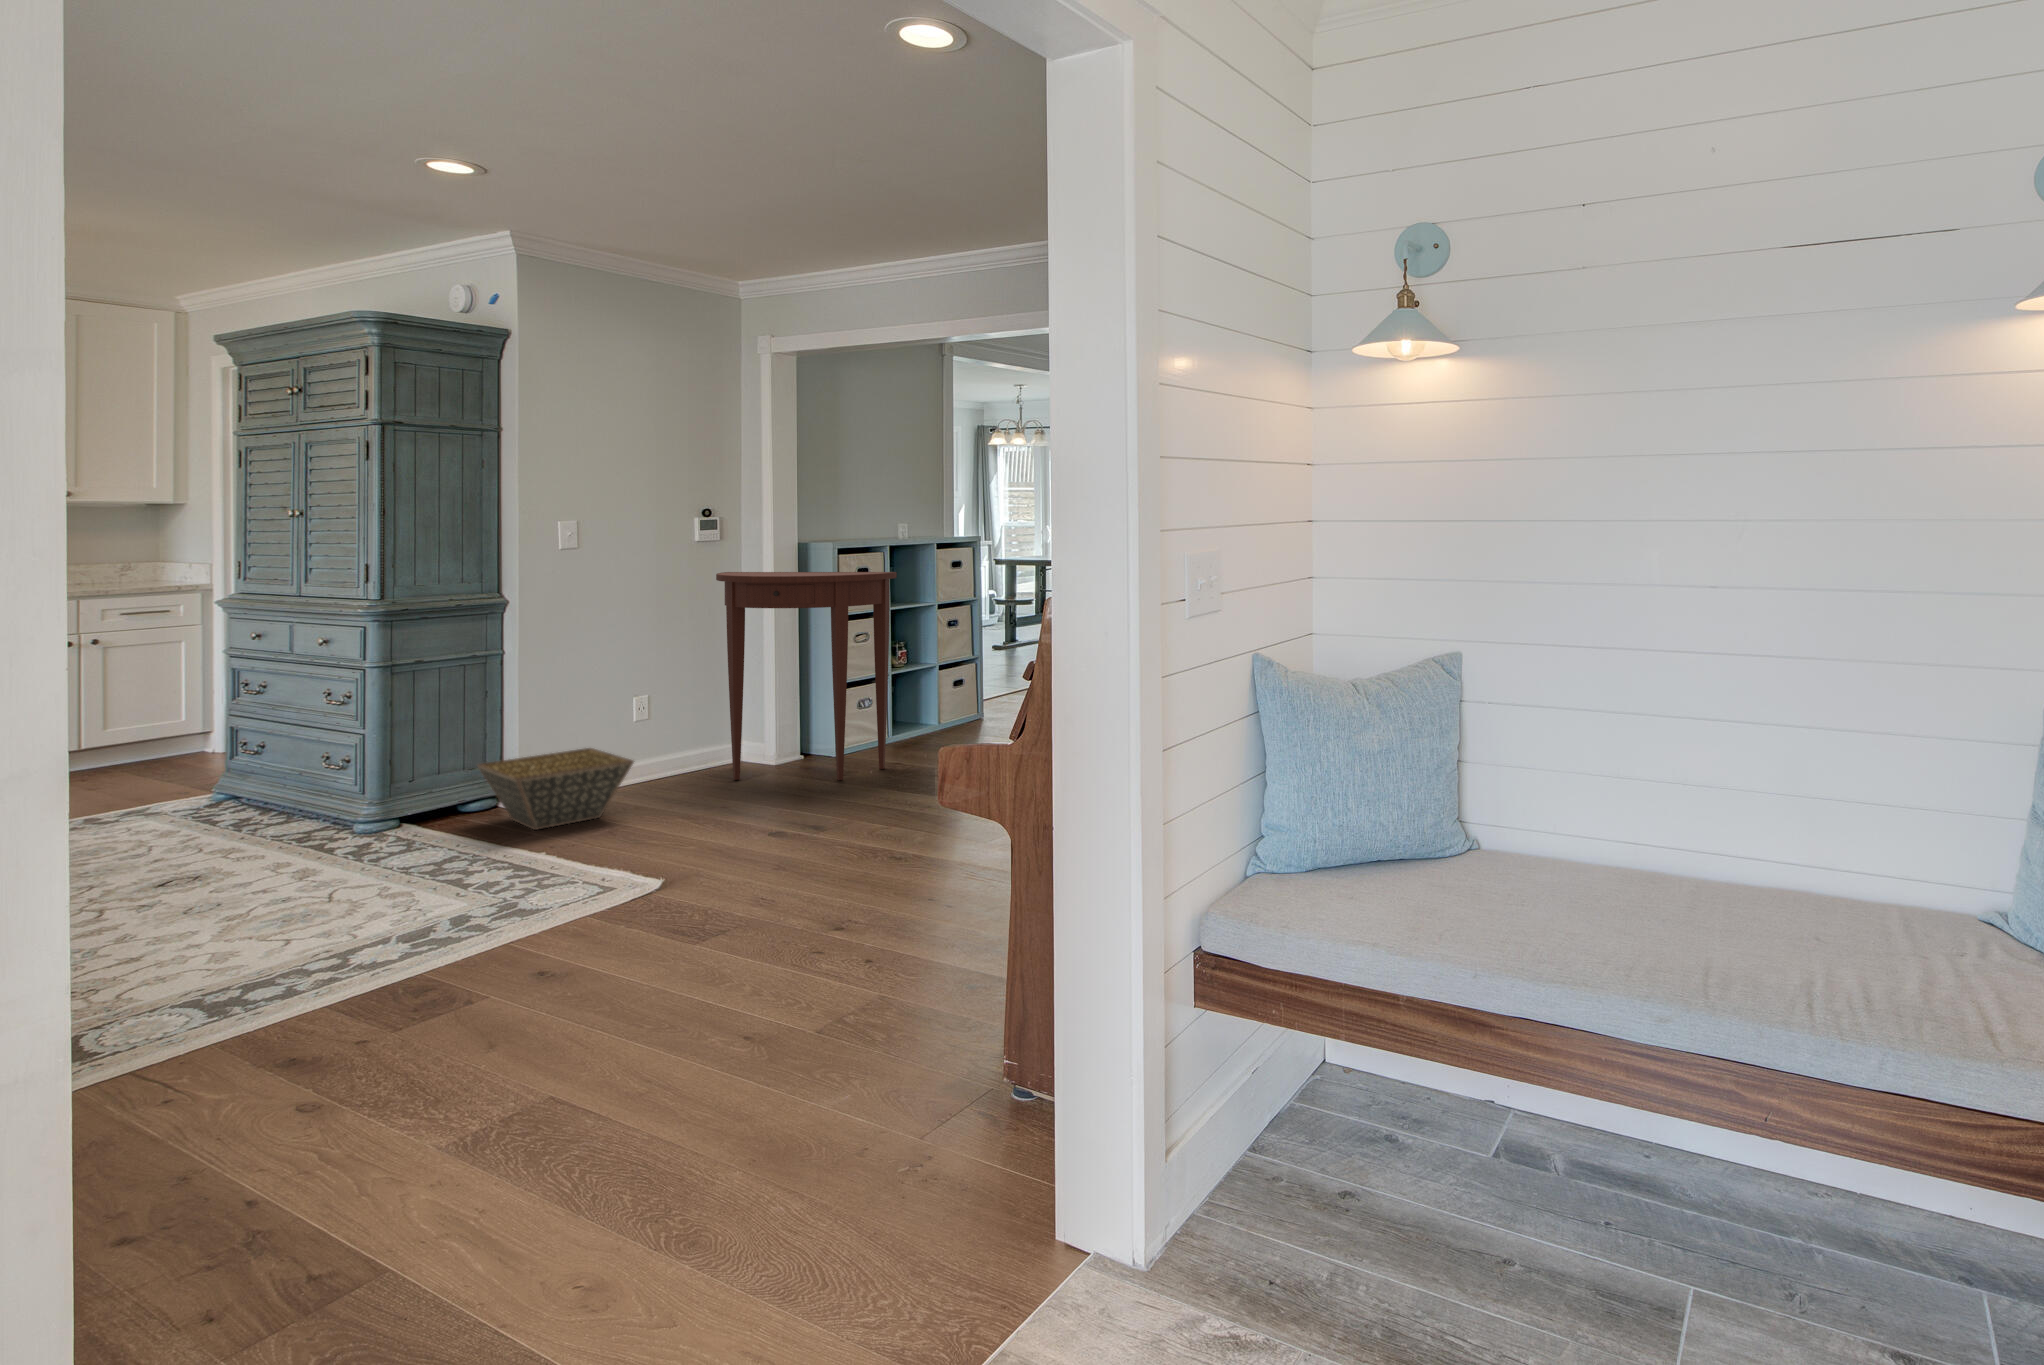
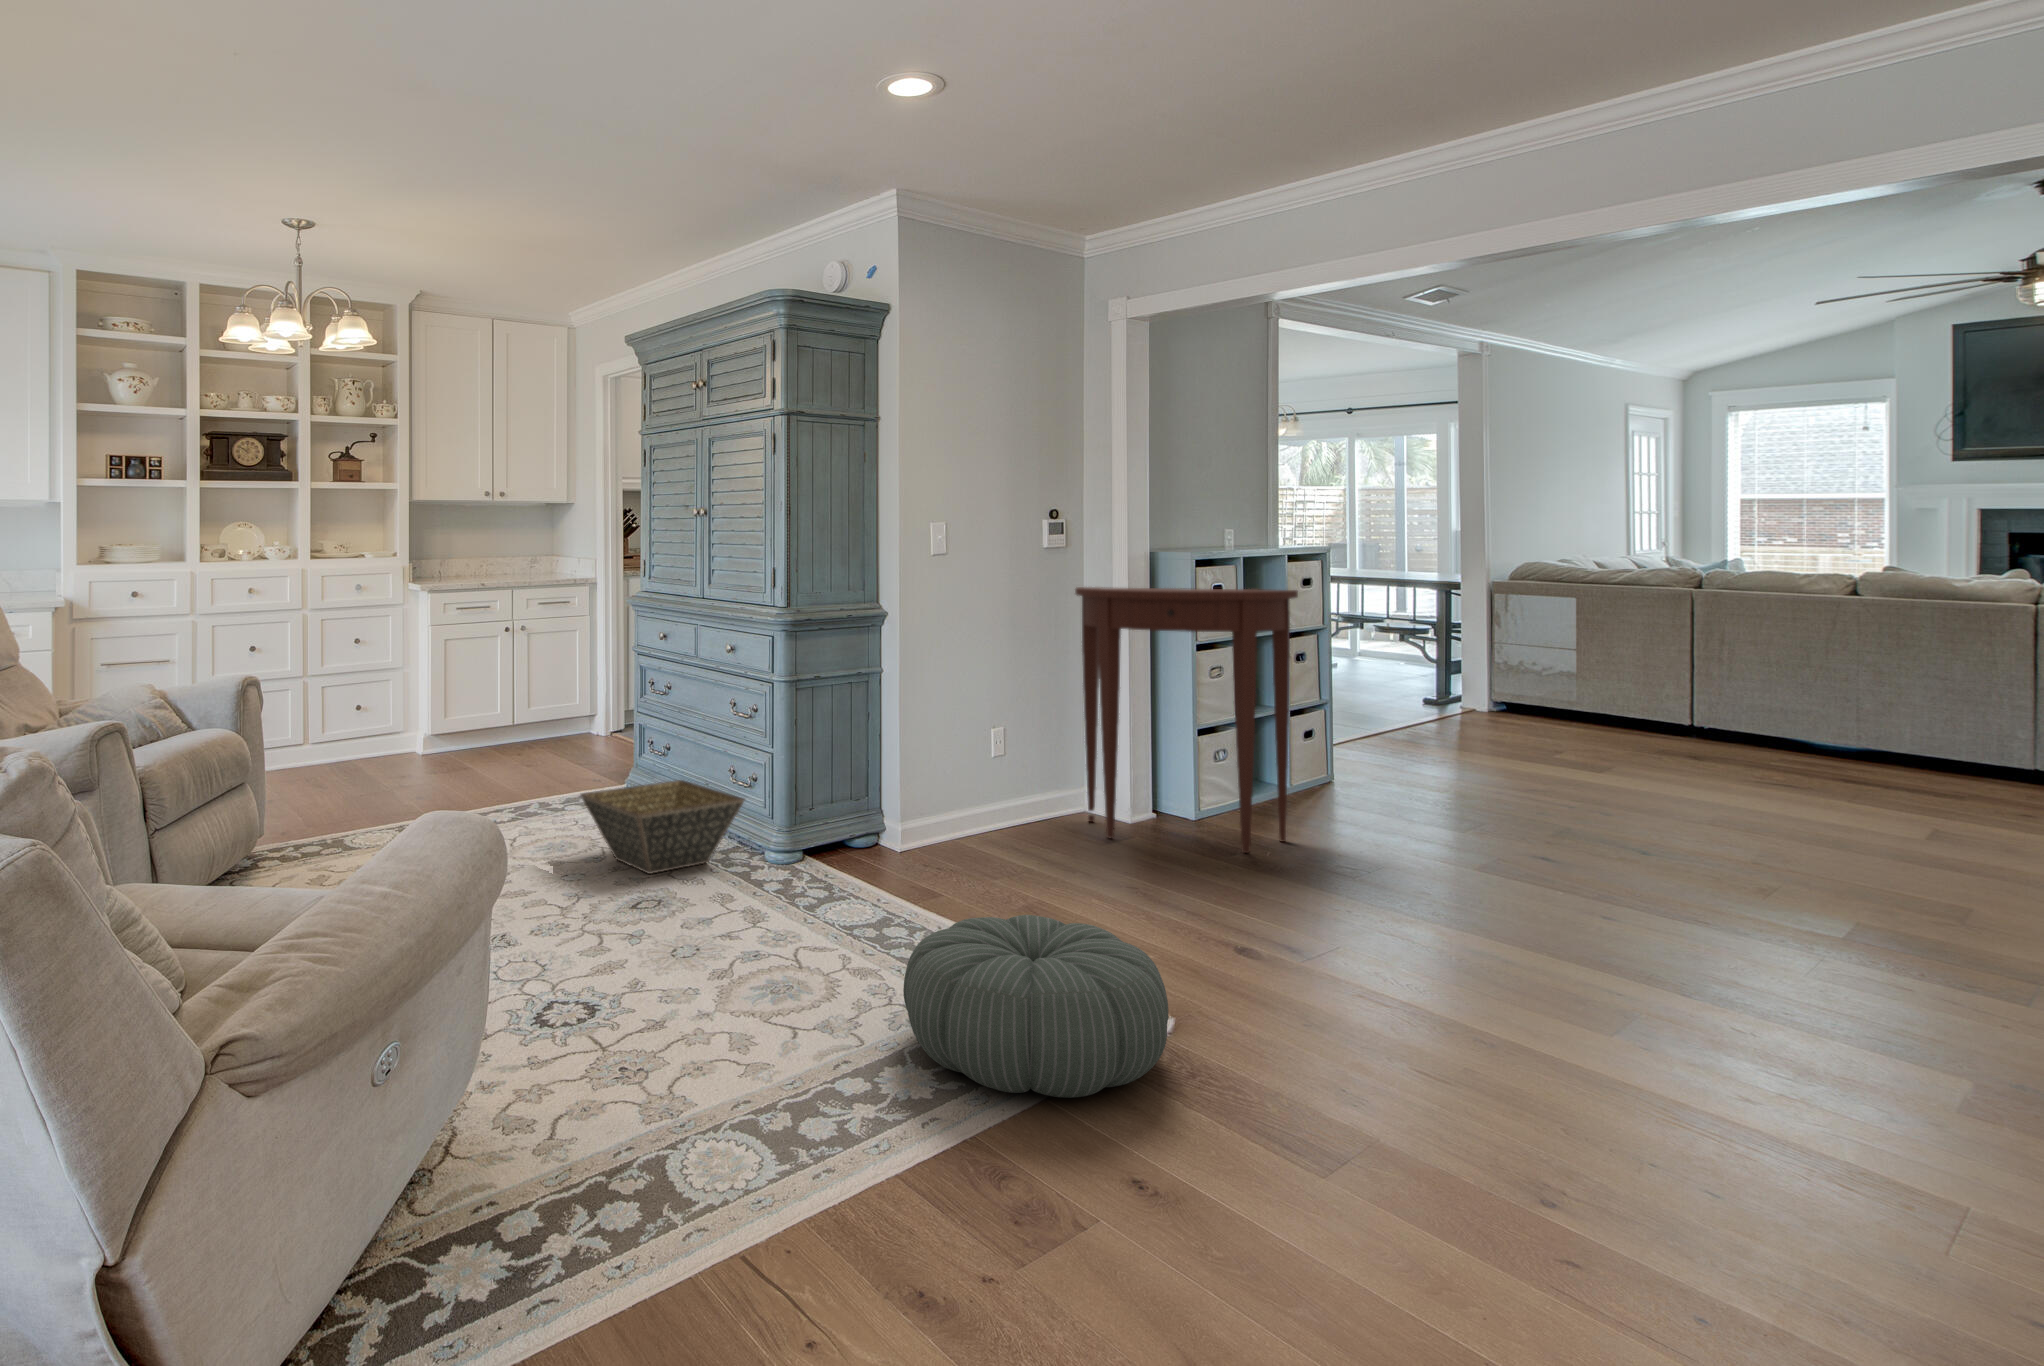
basket: present [478,748,634,830] -> present [581,780,744,874]
pouf: none [357,839,595,966] -> present [903,915,1168,1098]

